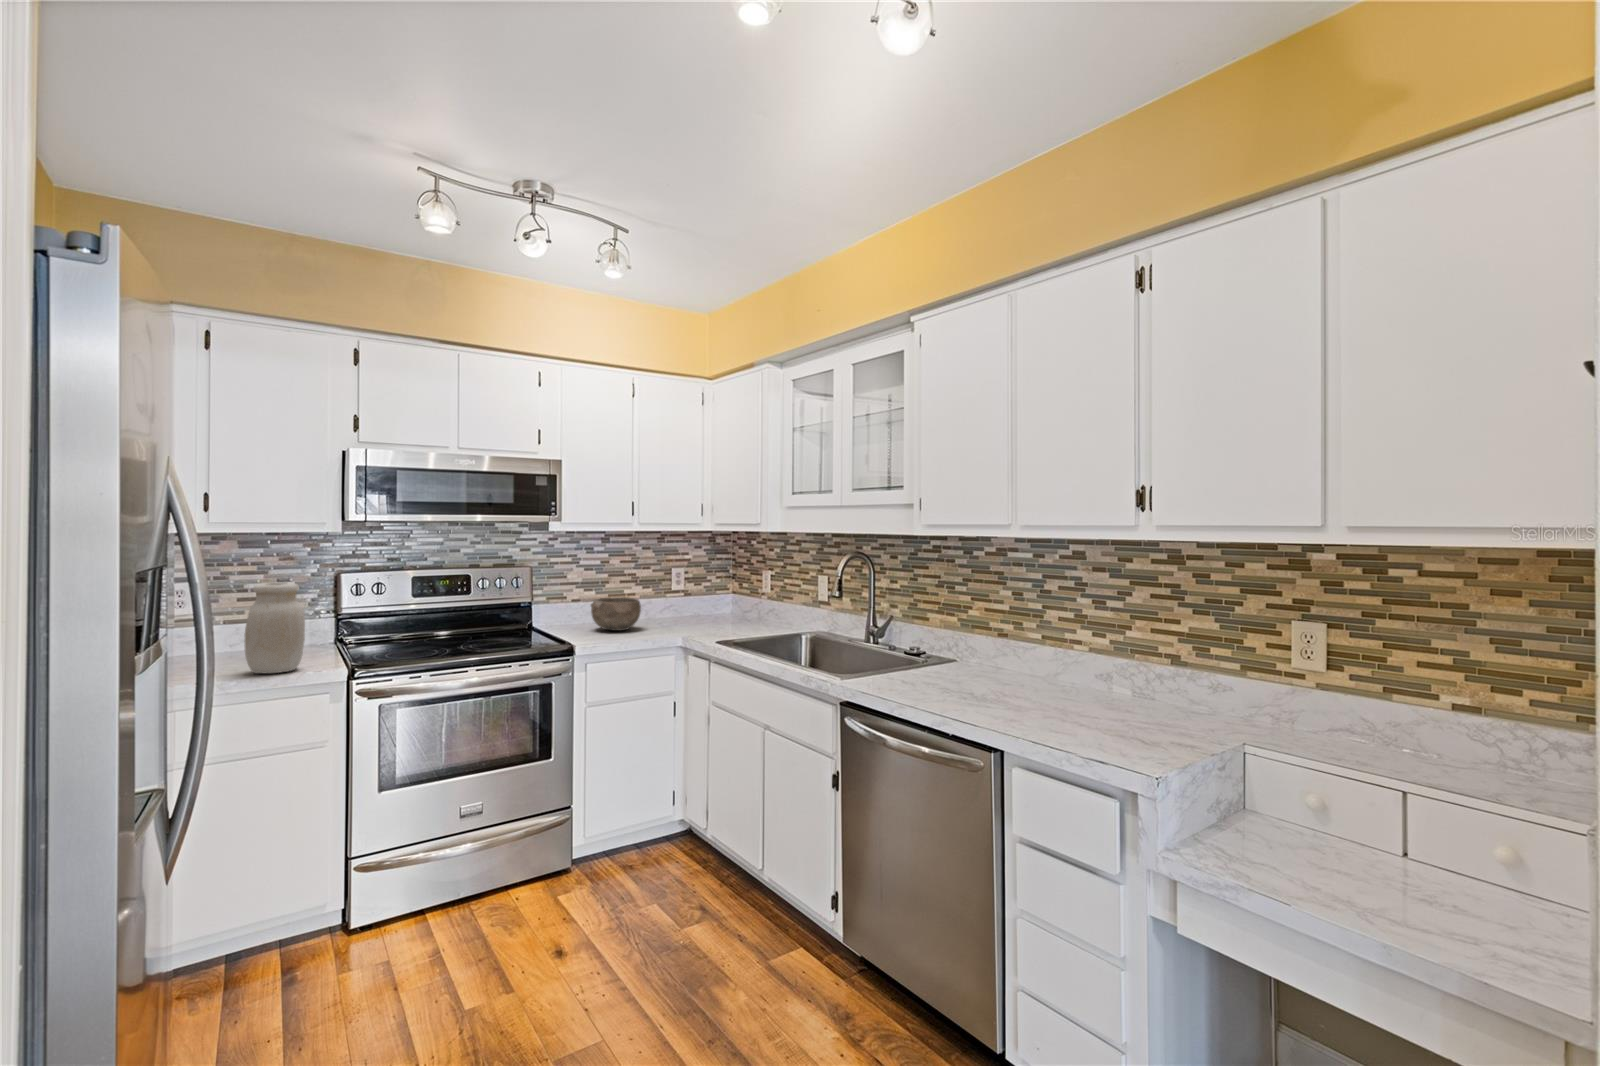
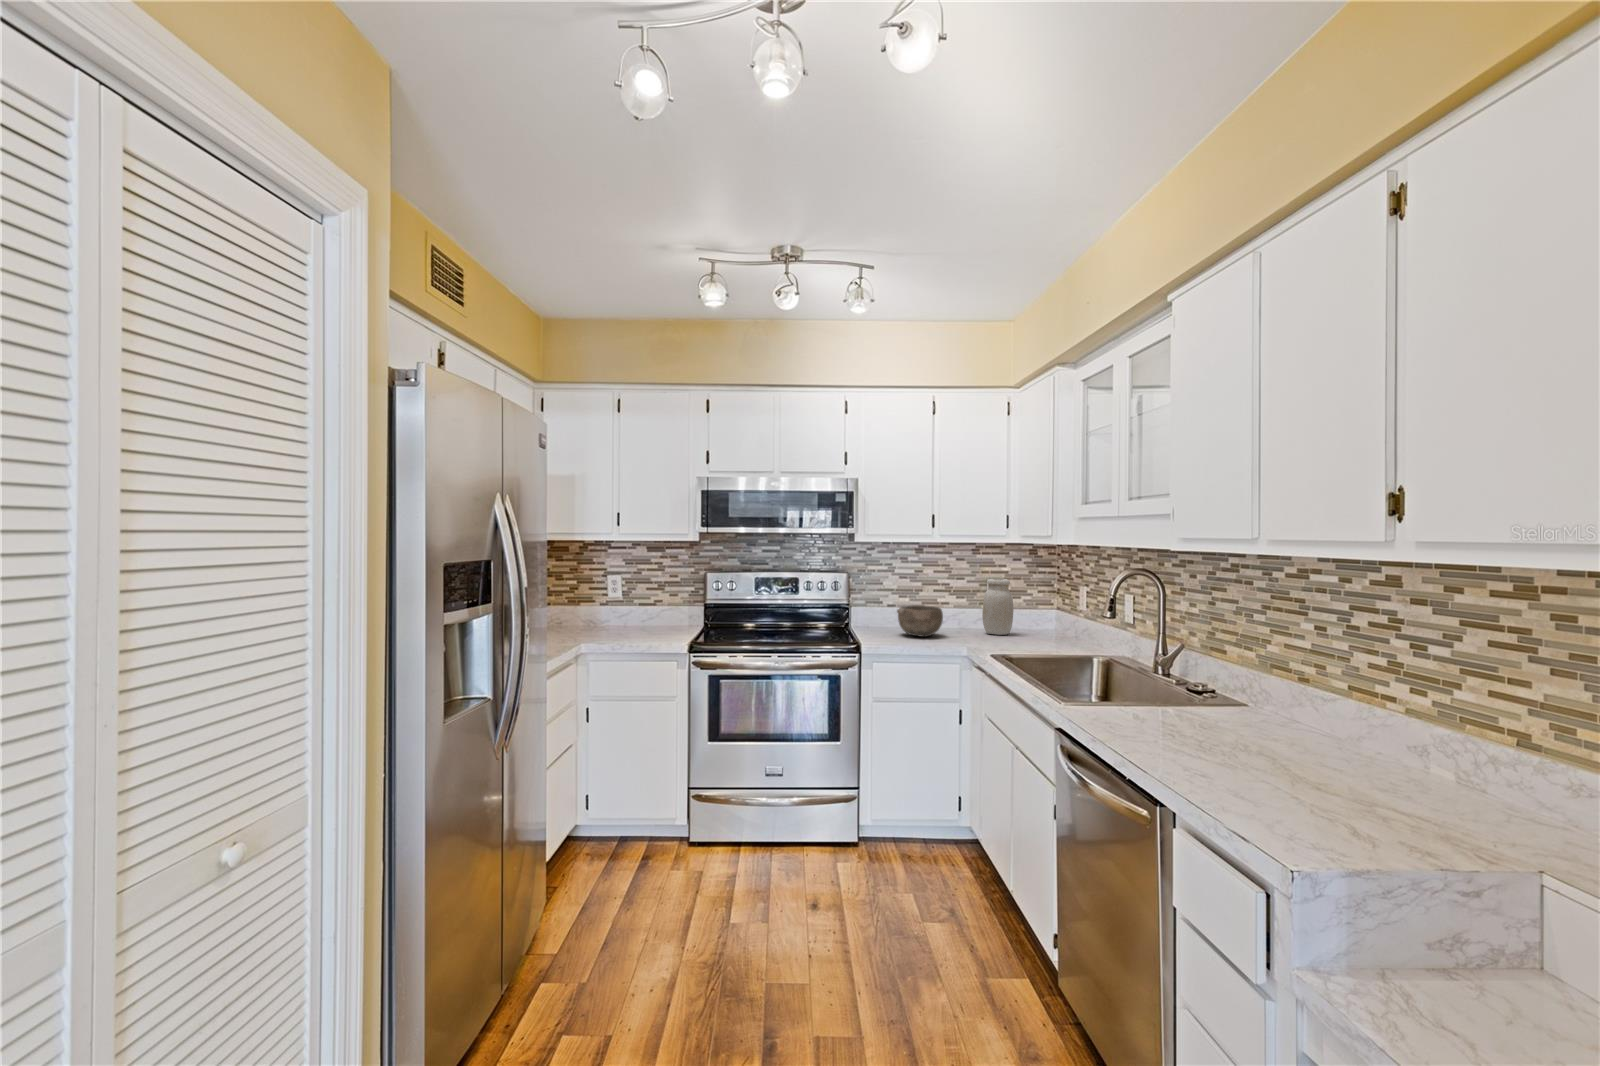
jar: present [245,582,305,673] -> present [982,579,1014,635]

